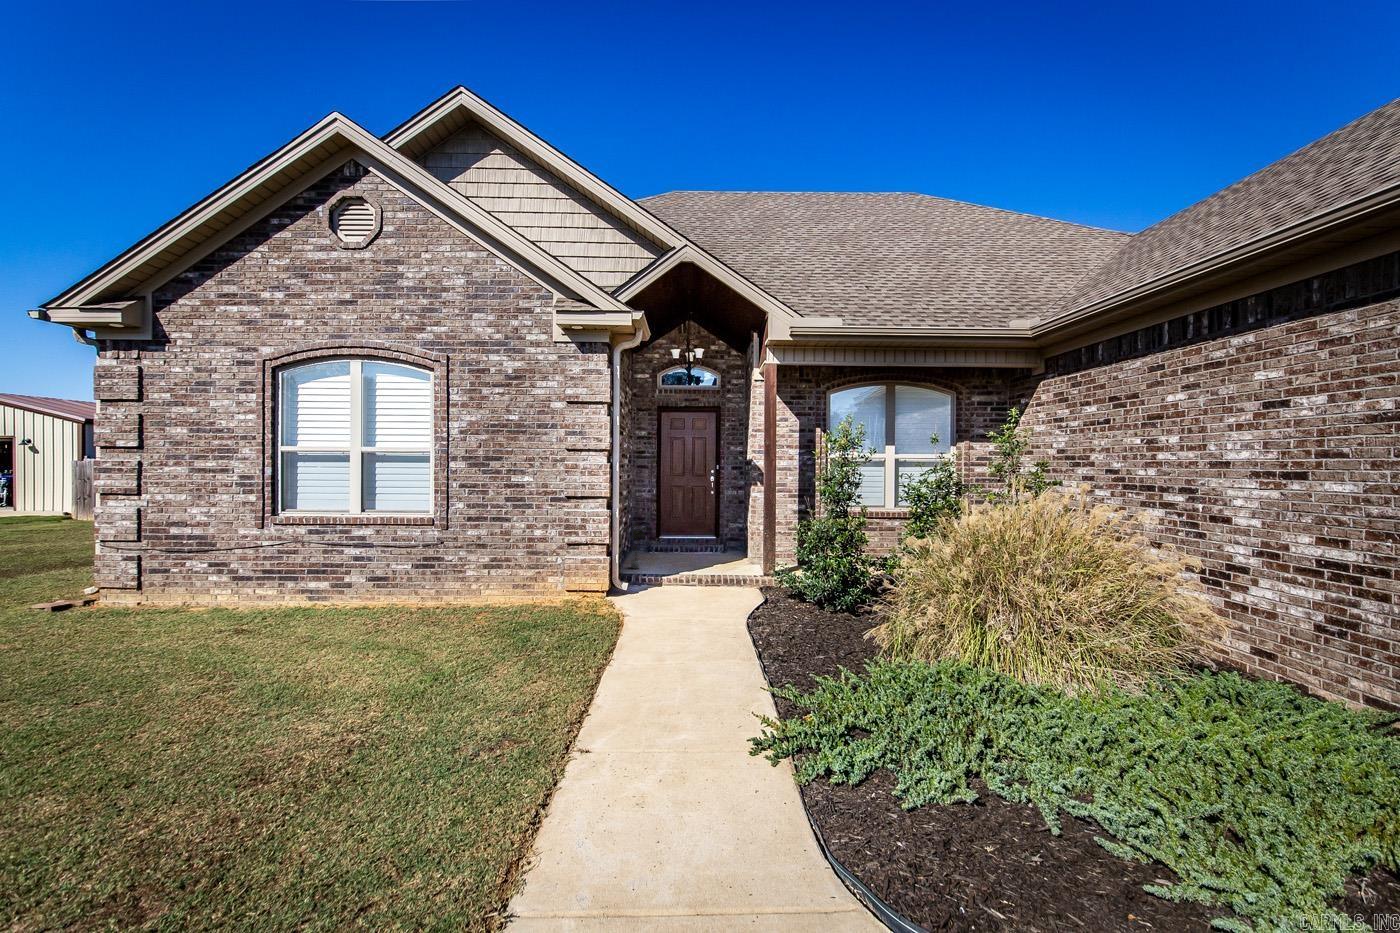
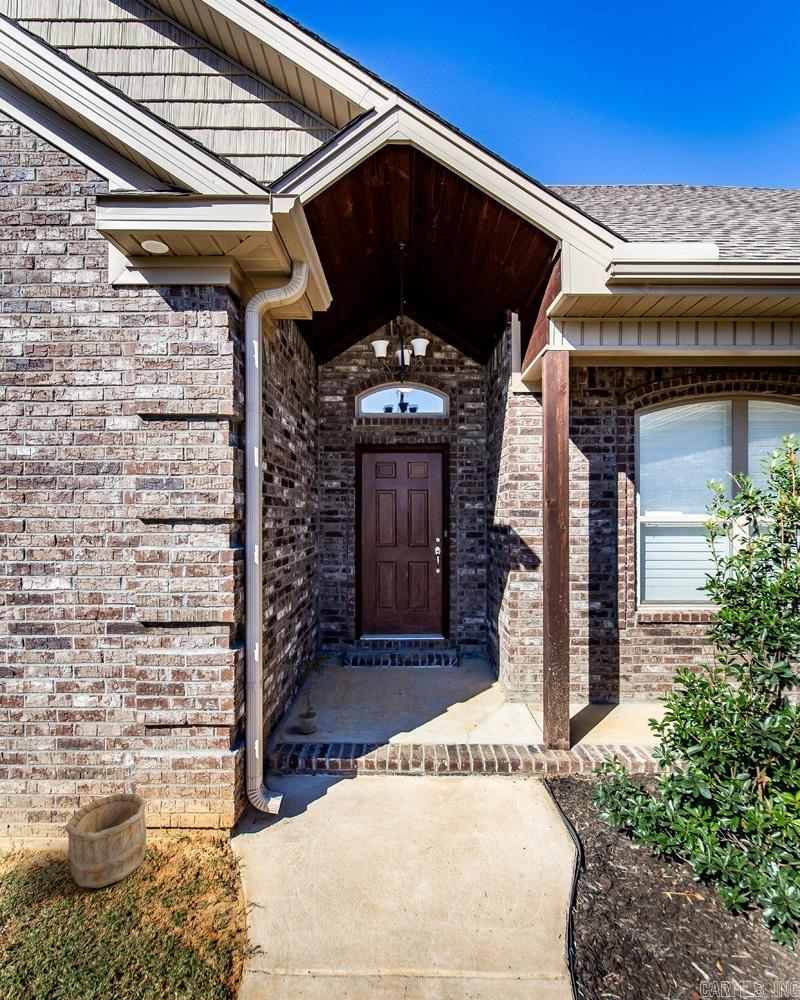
wooden bucket: none [542,574,573,602] -> present [65,794,146,888]

